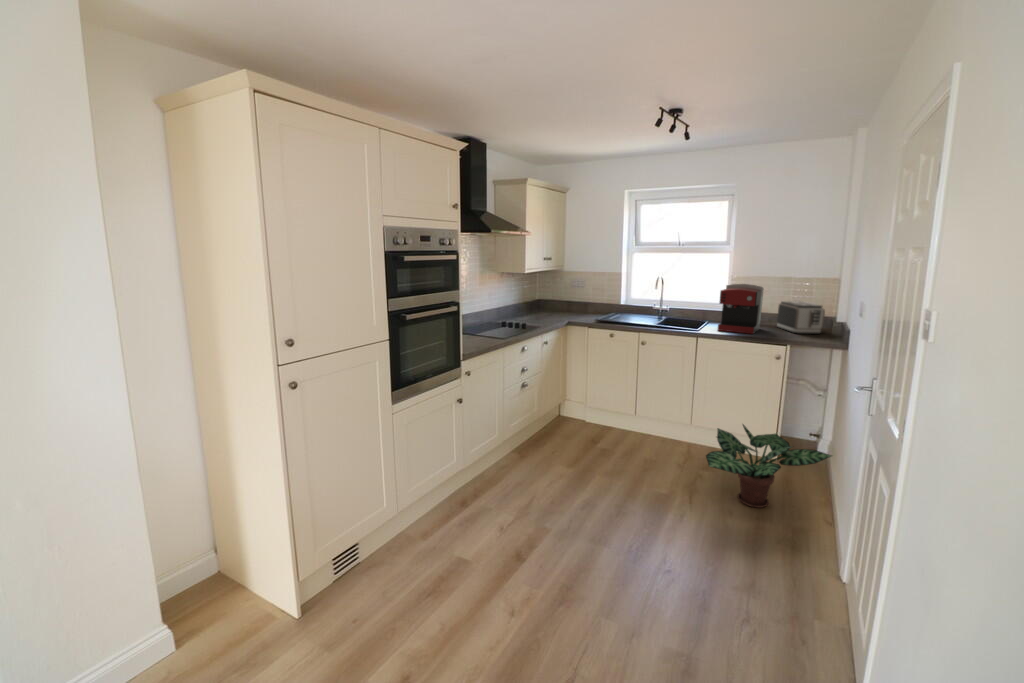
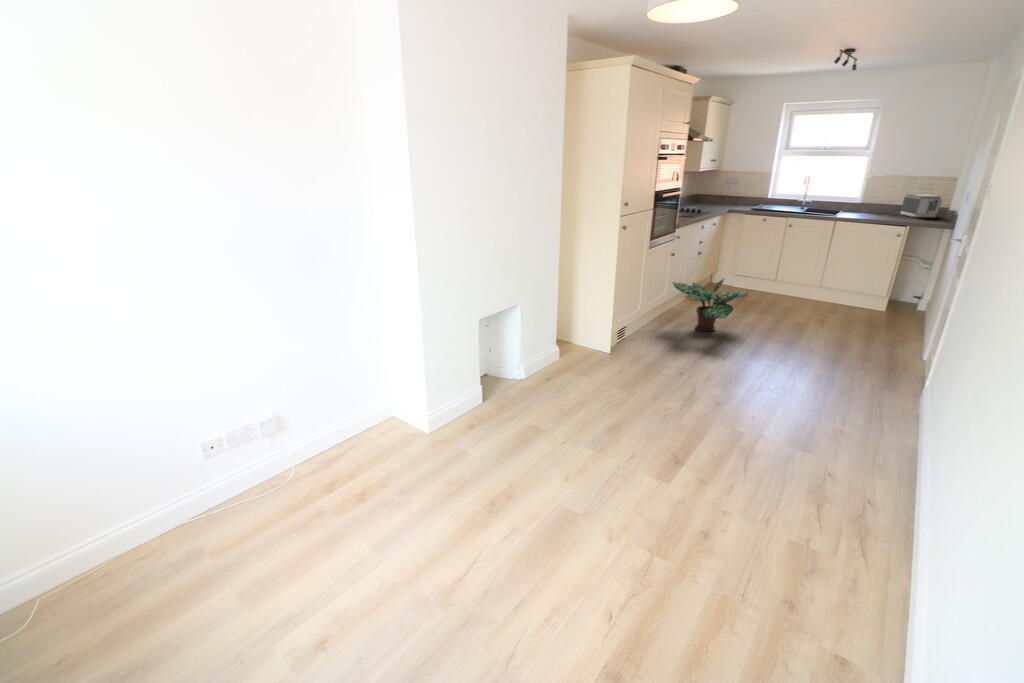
coffee maker: present [718,284,764,334] -> none [852,180,894,218]
potted plant: present [706,424,832,508] -> present [672,279,747,331]

